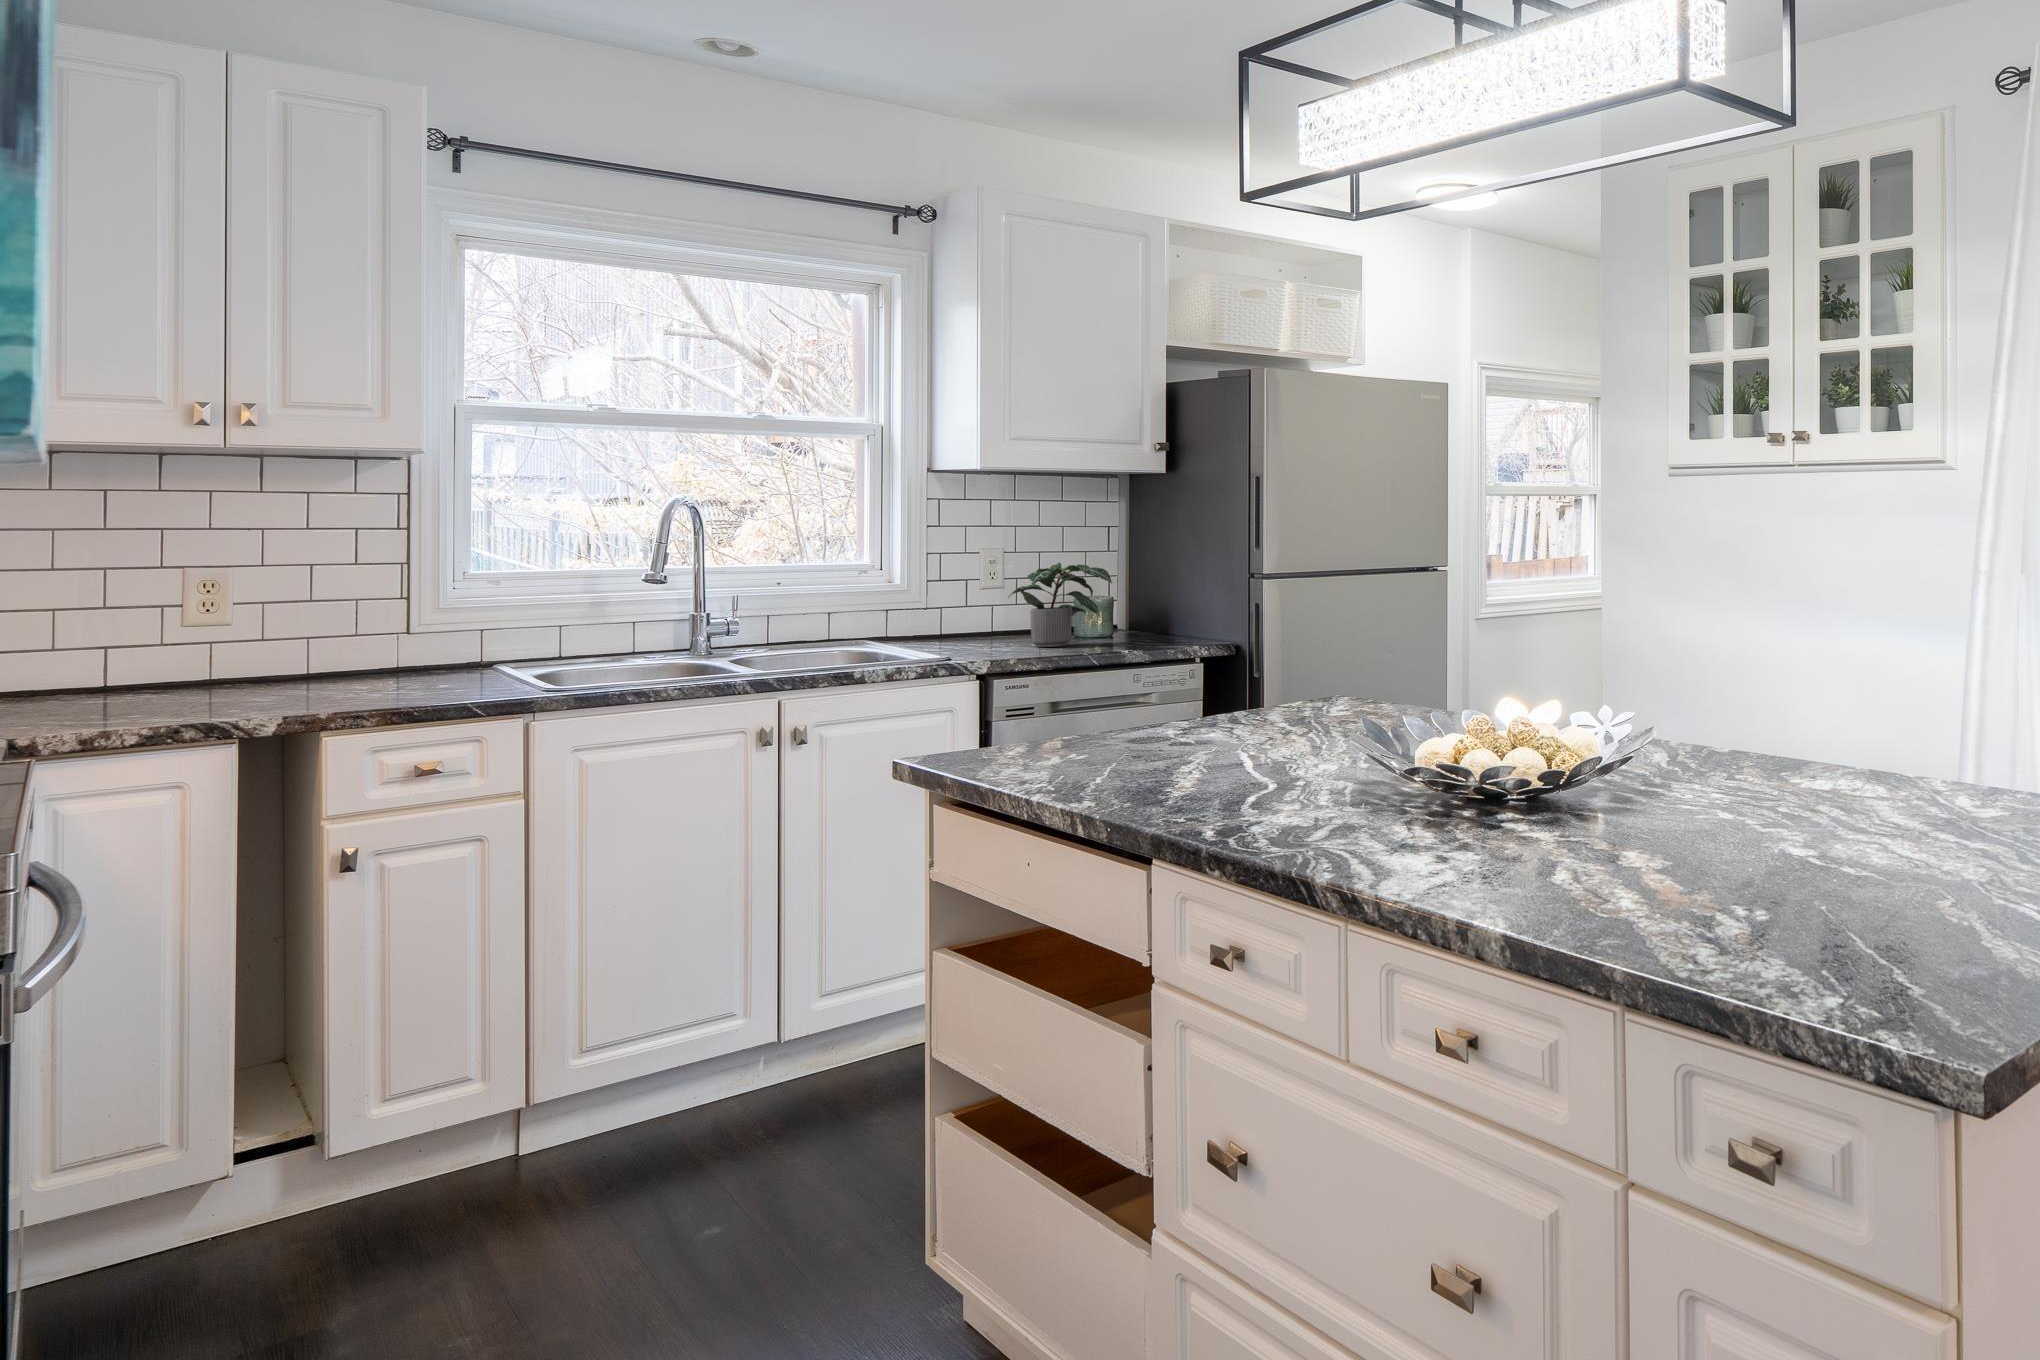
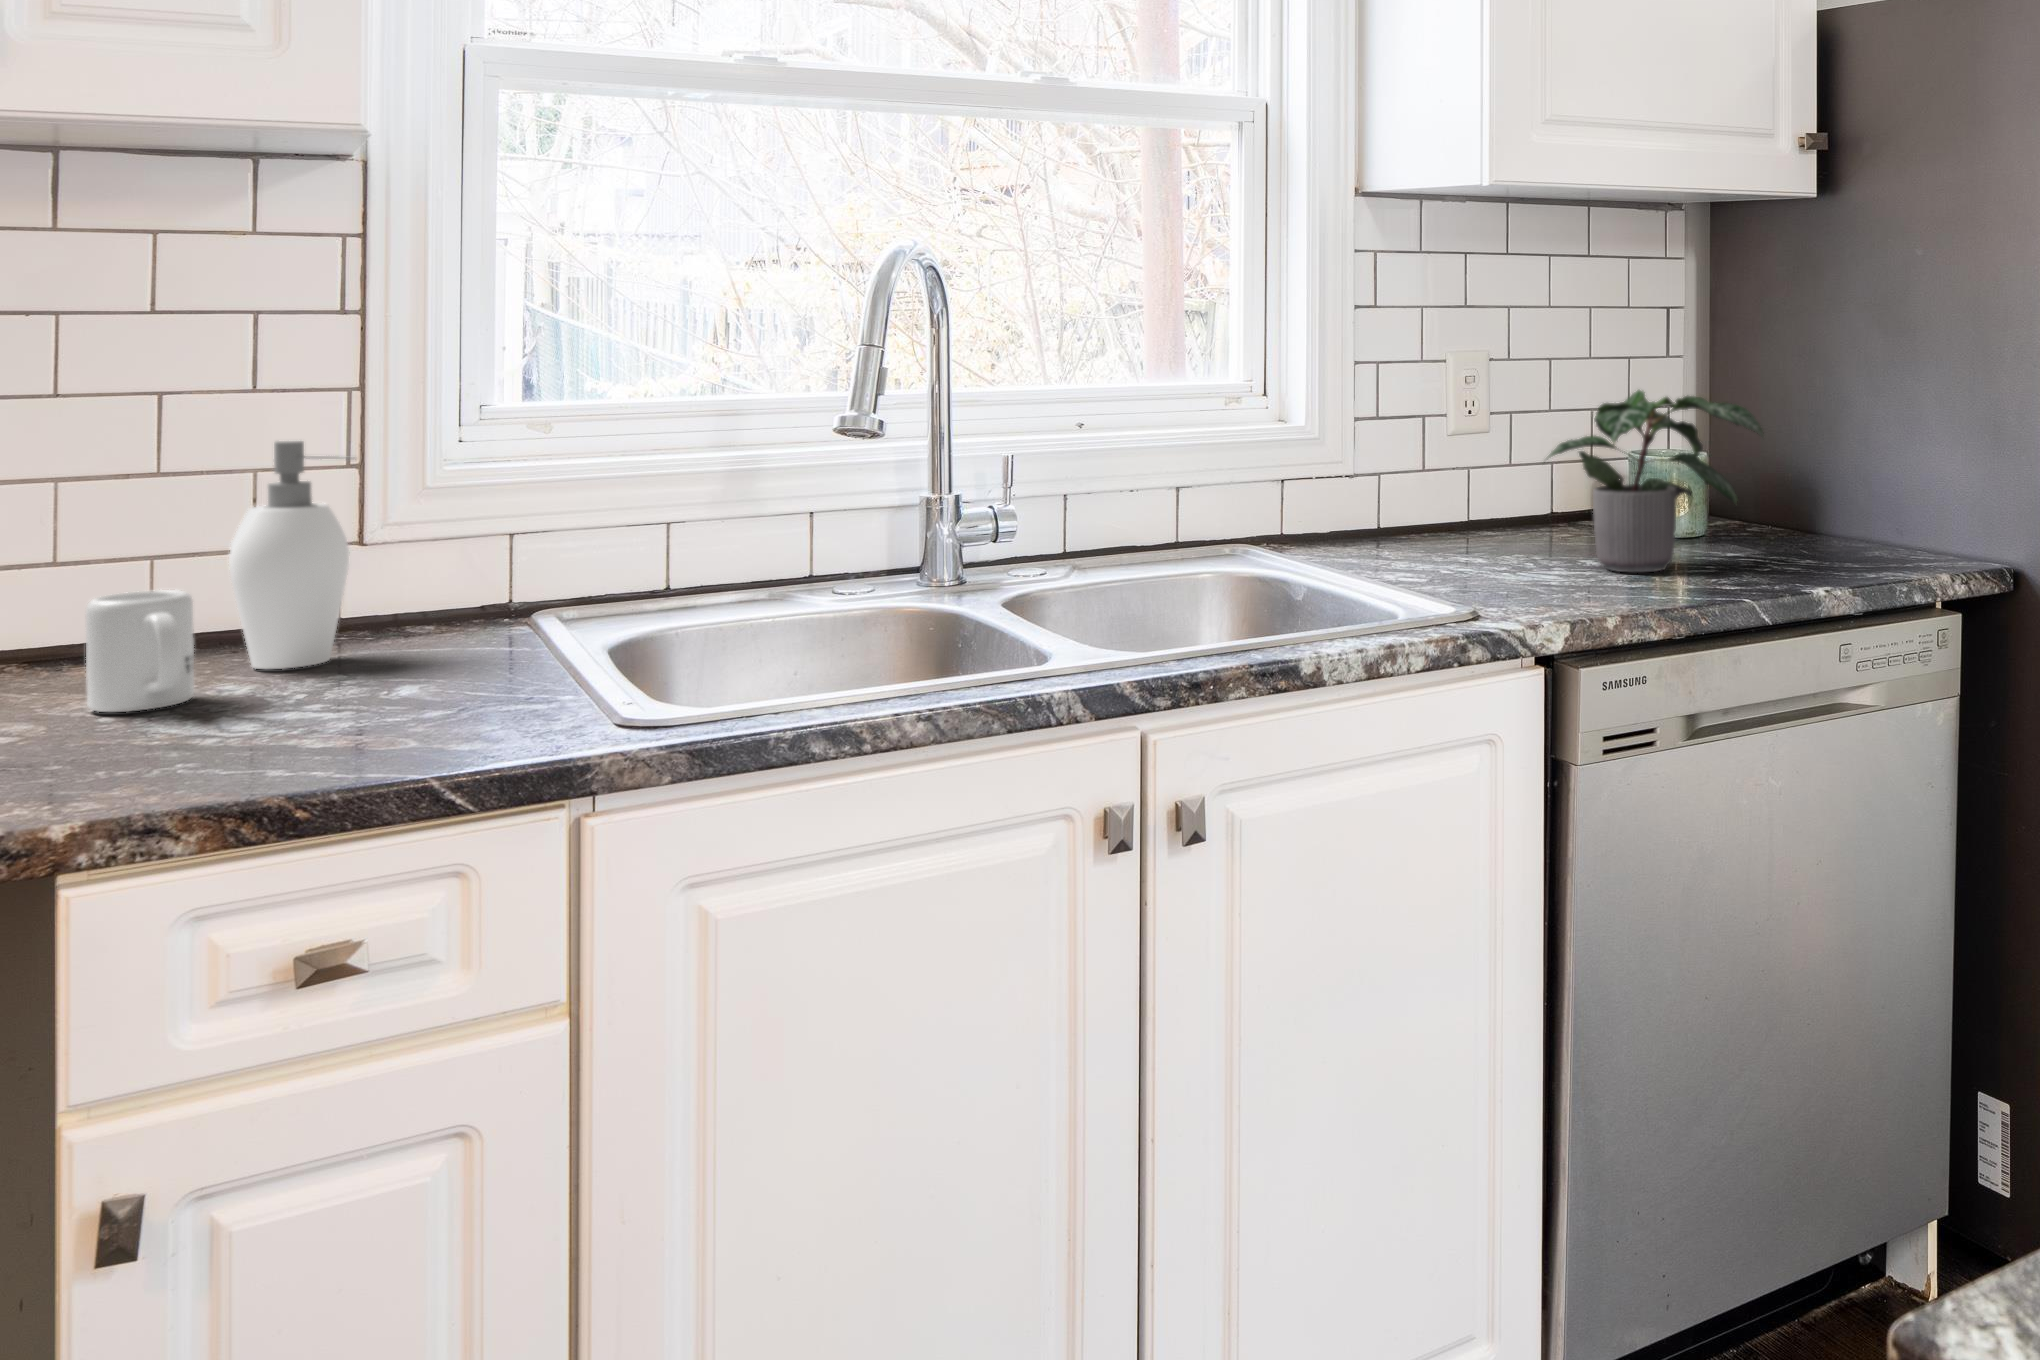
soap dispenser: none [348,585,412,684] -> present [229,441,349,669]
mug: none [296,646,344,693] -> present [86,590,194,712]

